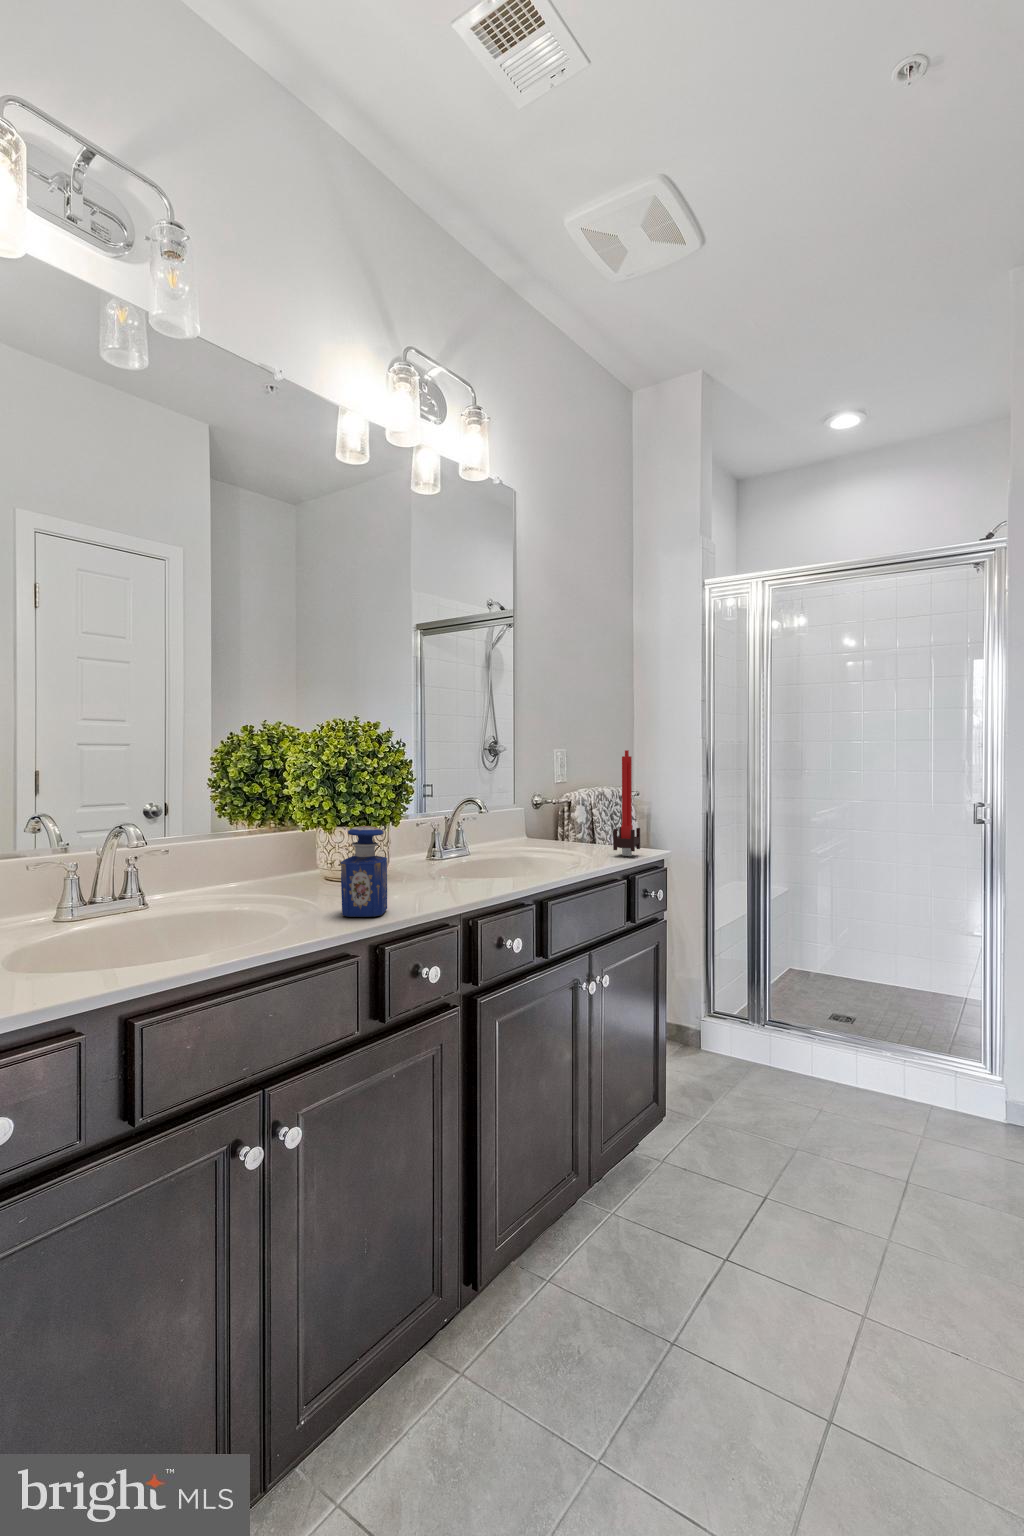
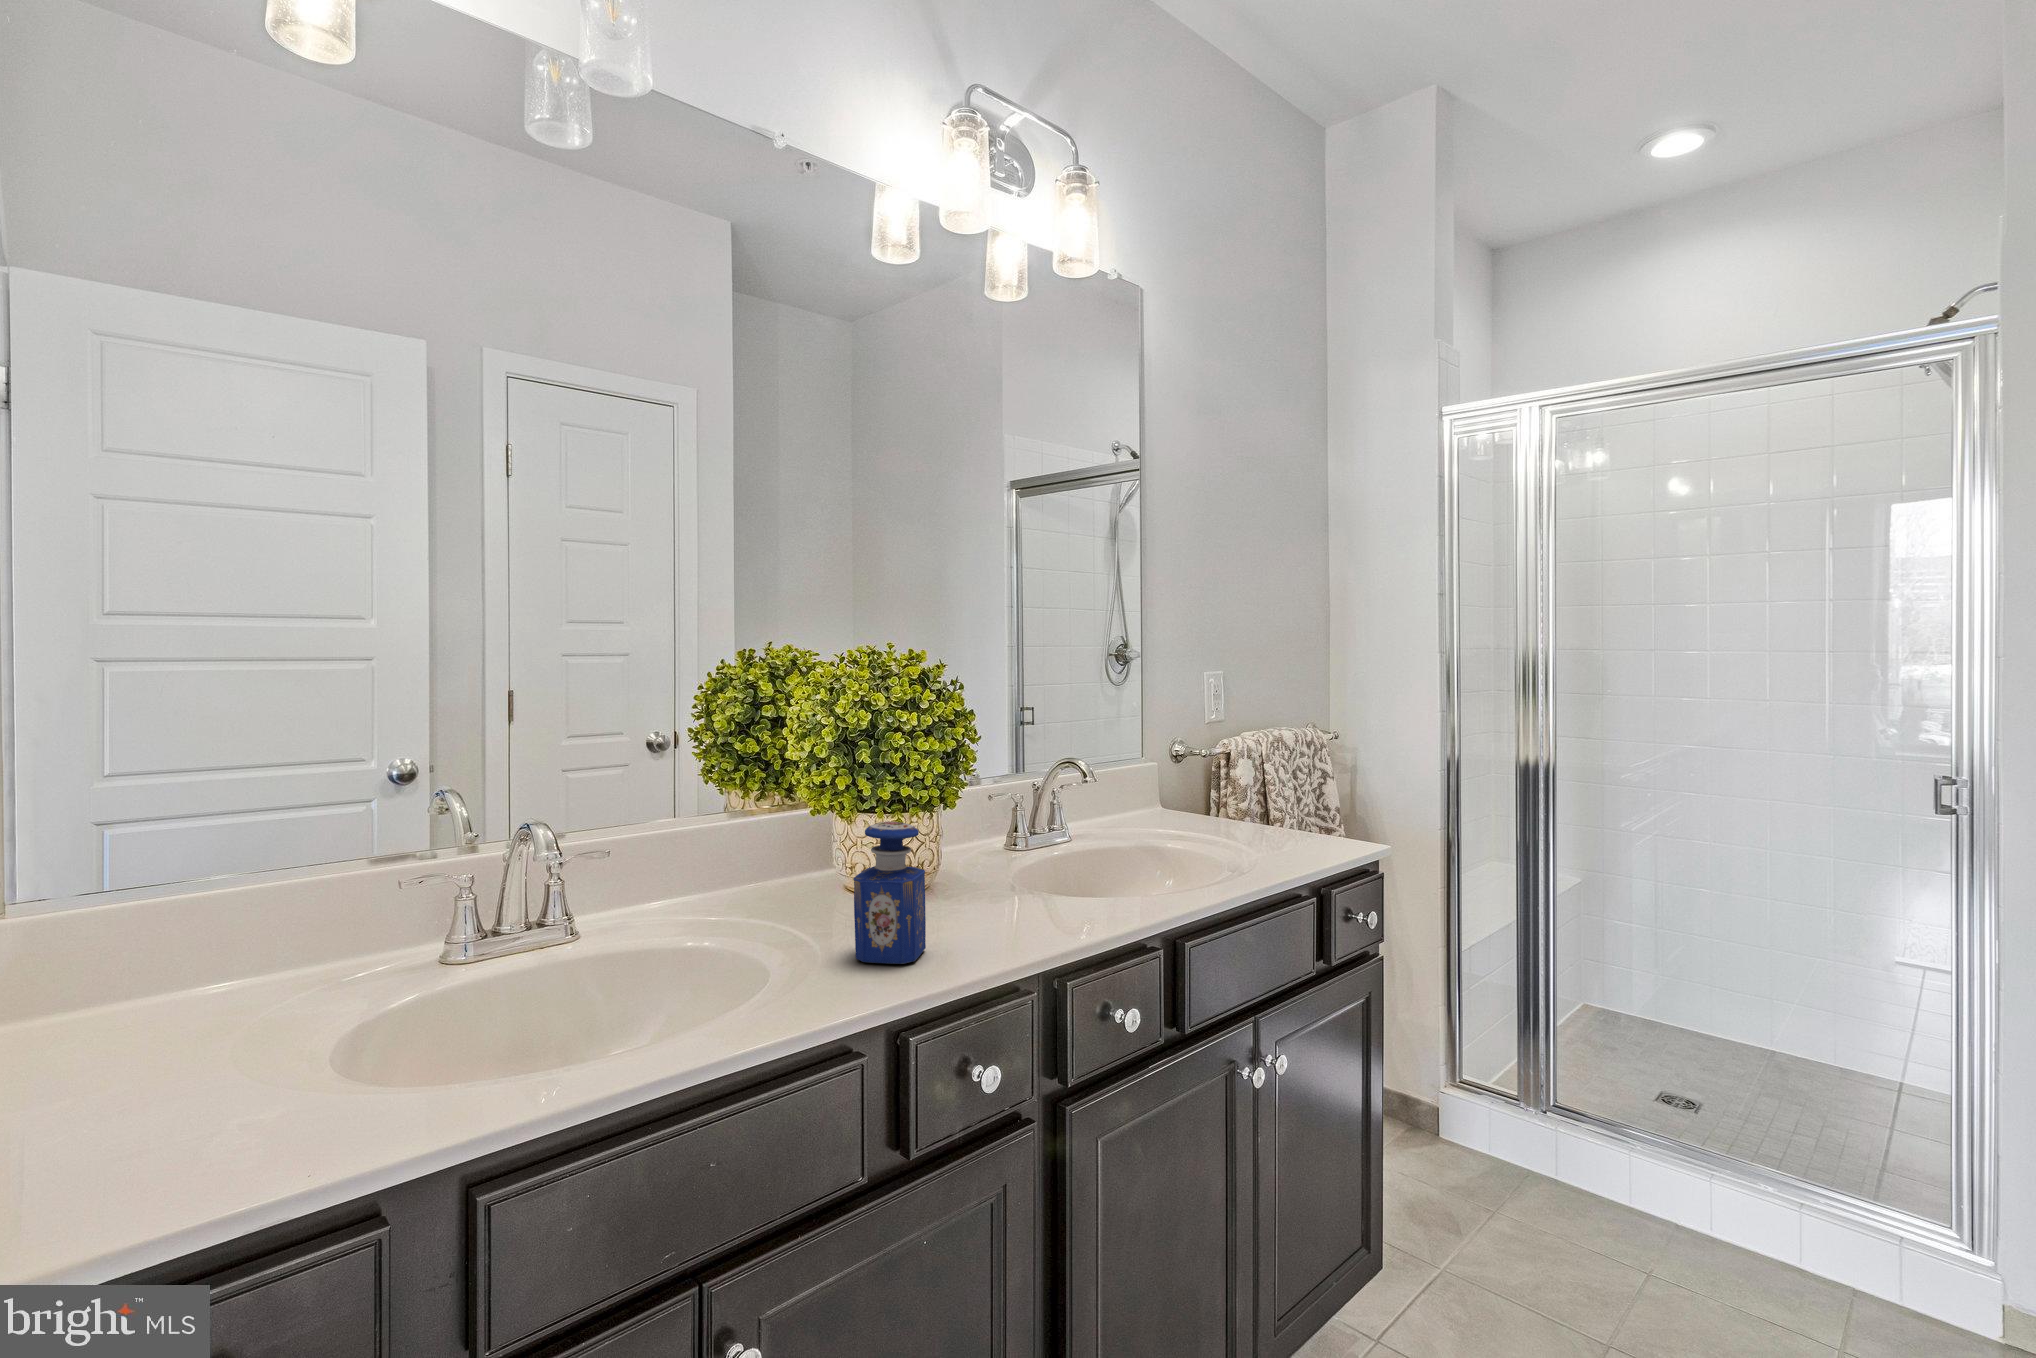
candle: present [613,750,640,856] -> none [1293,684,1337,850]

